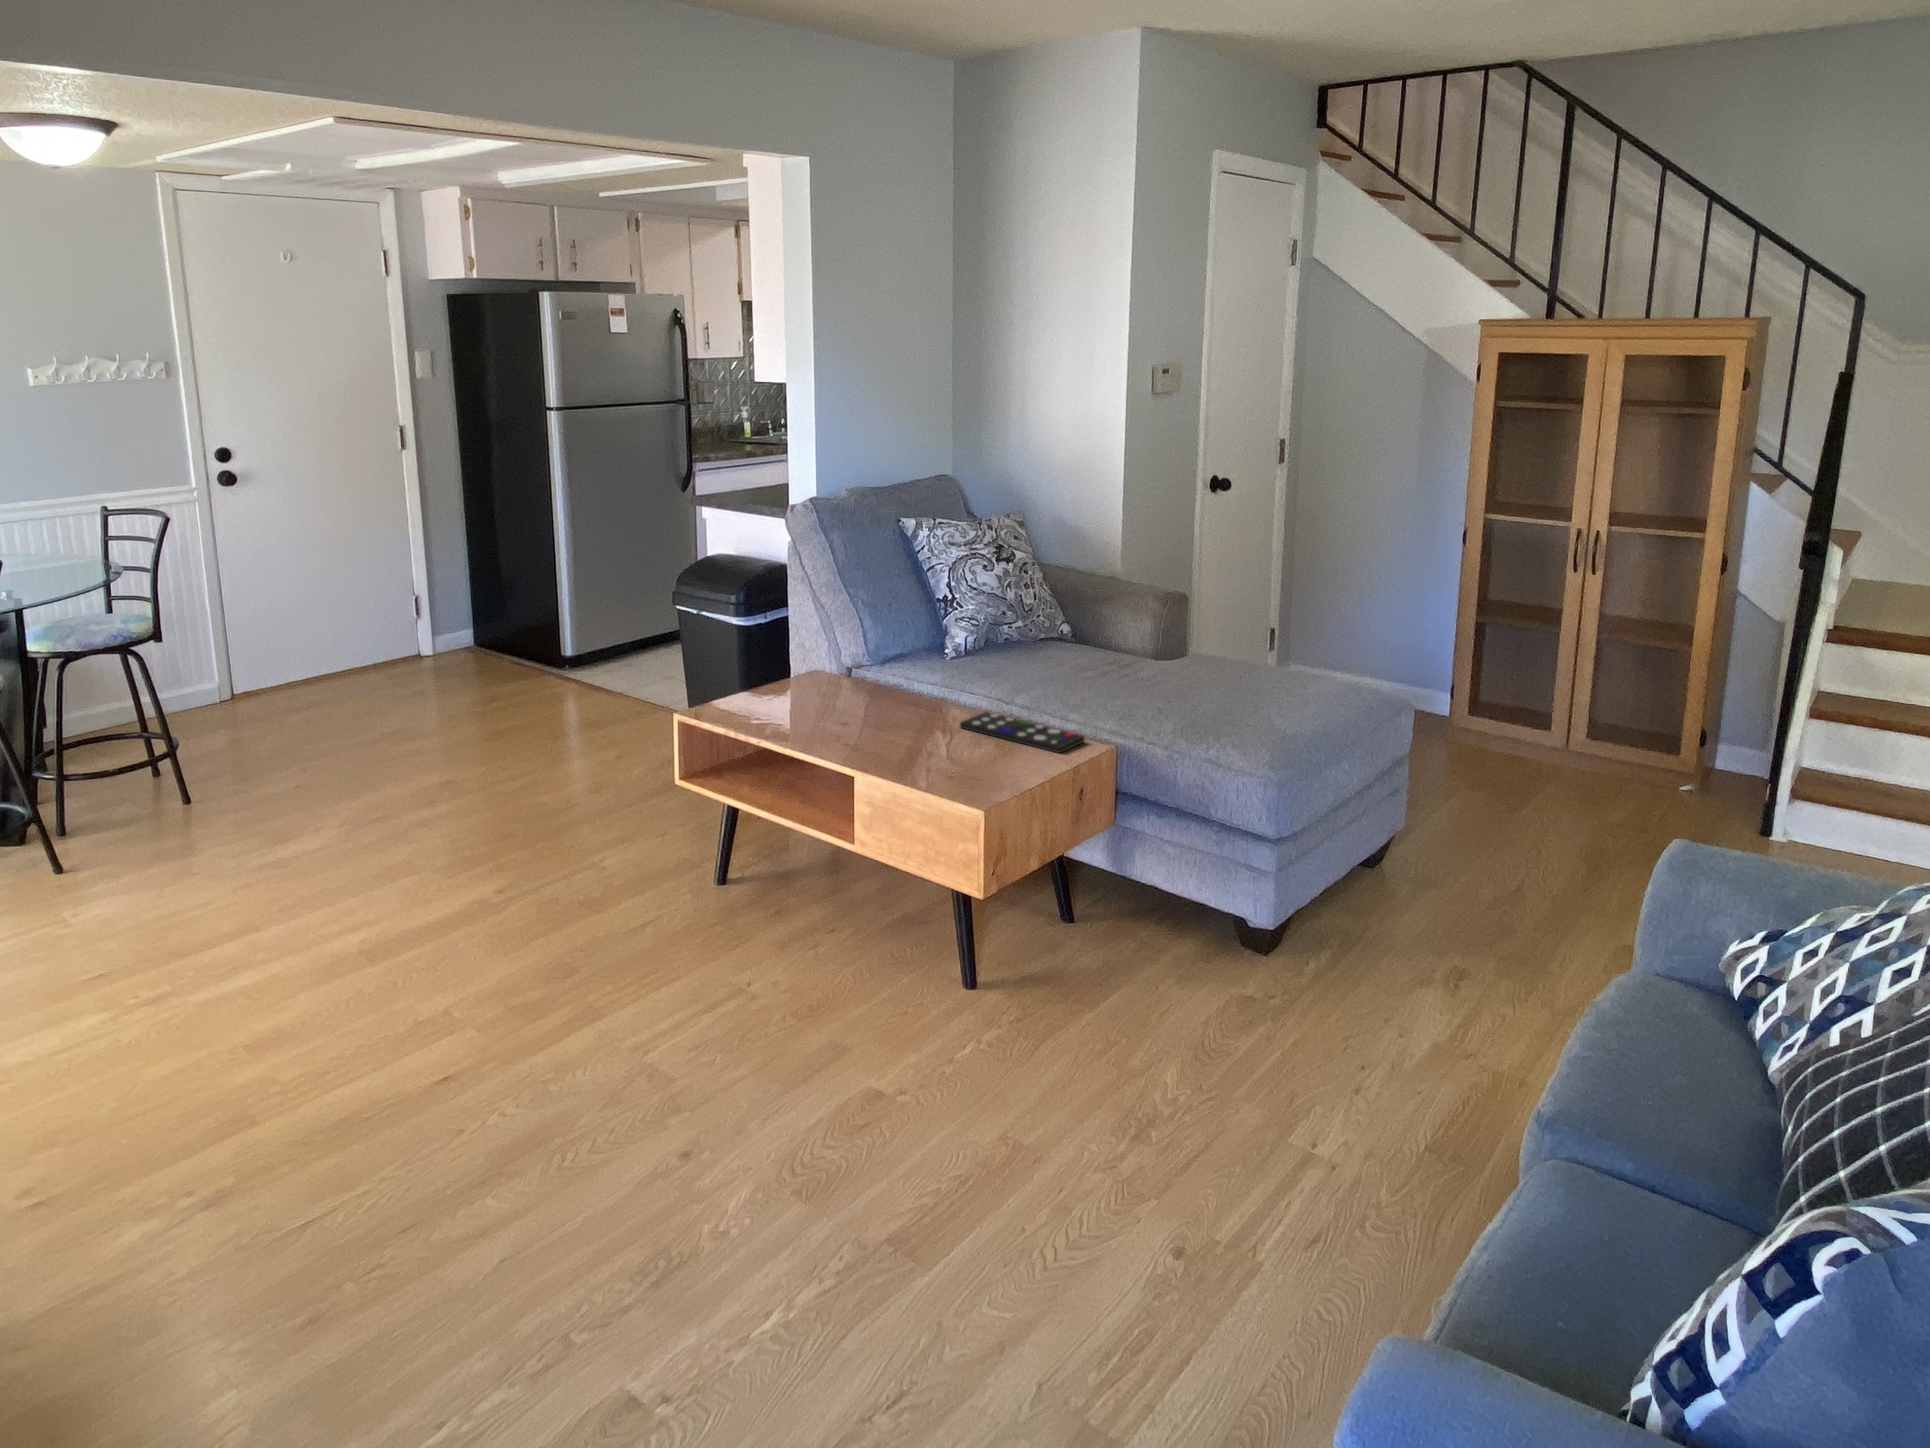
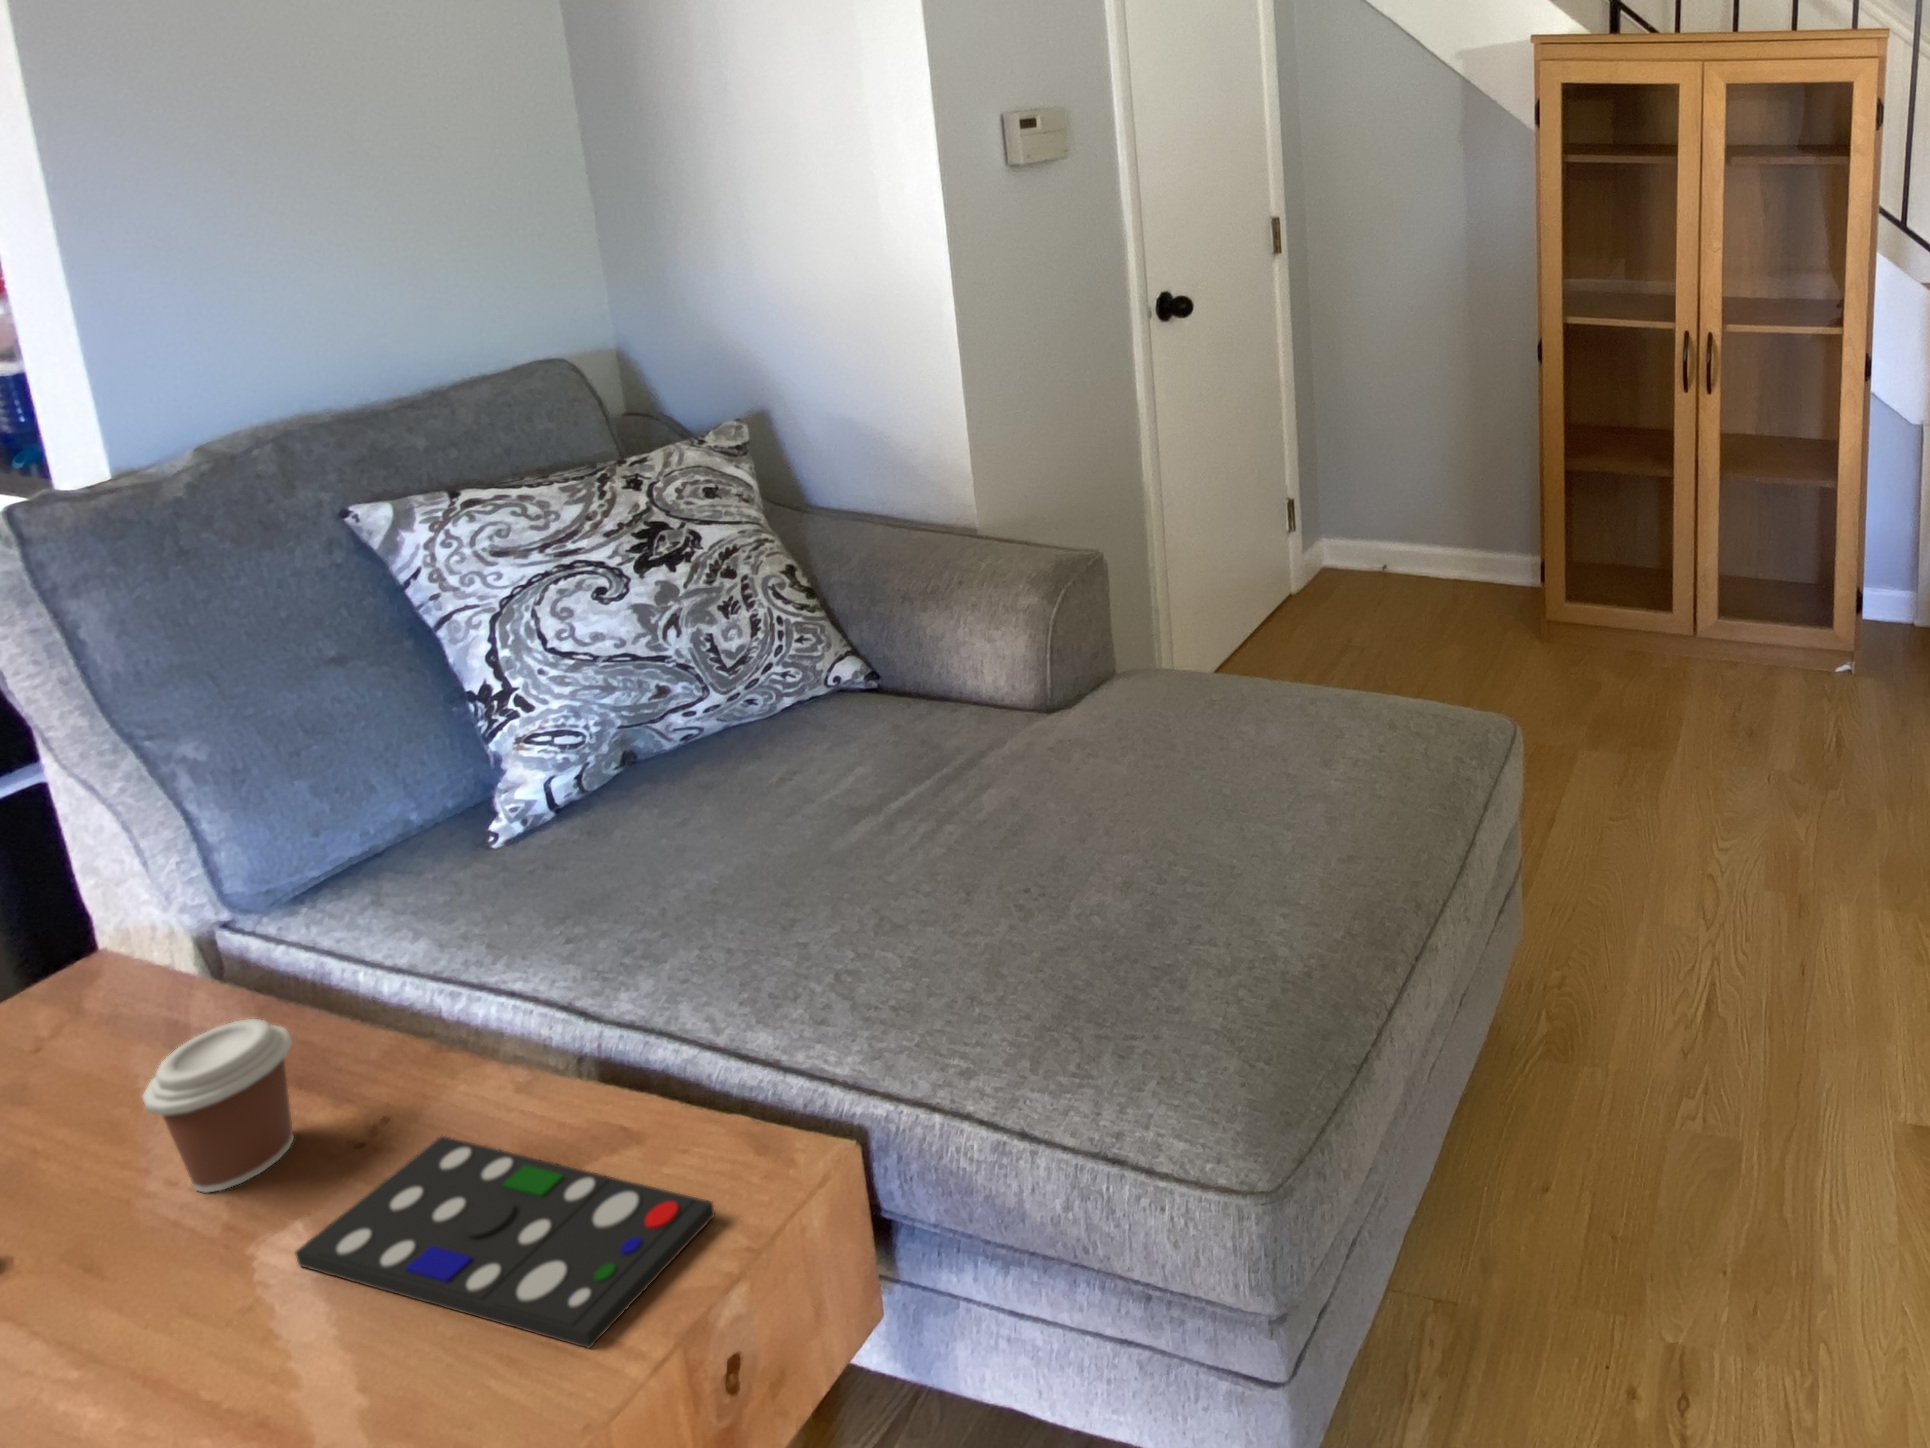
coffee cup: none [907,663,941,713] -> present [143,1019,294,1193]

